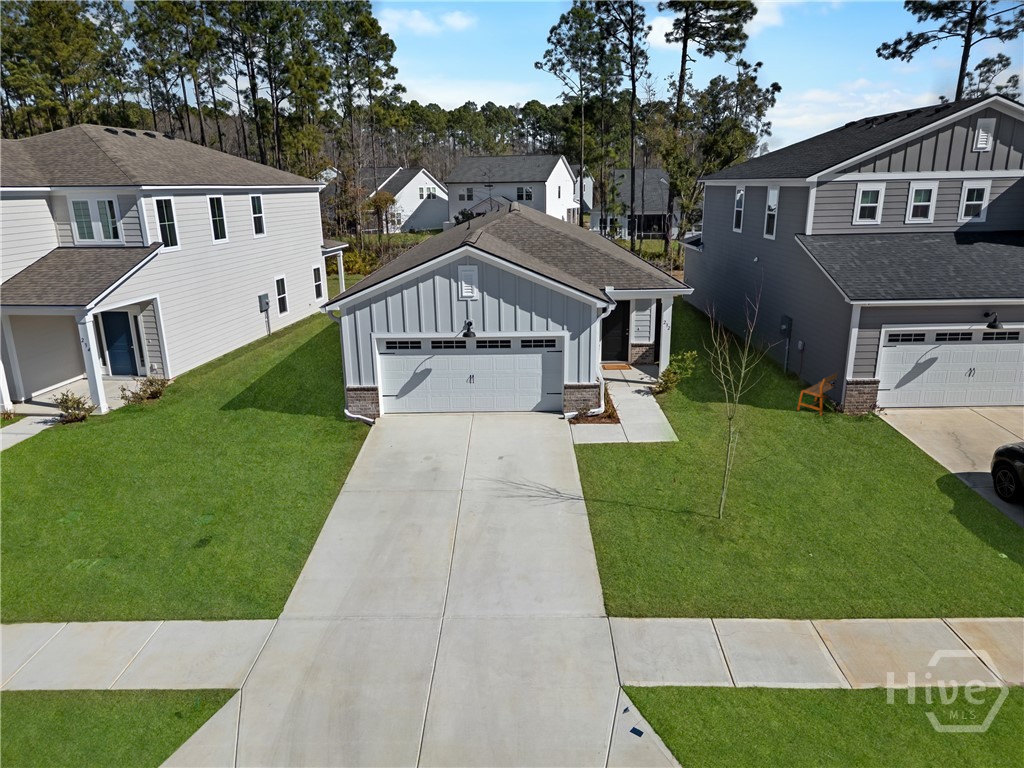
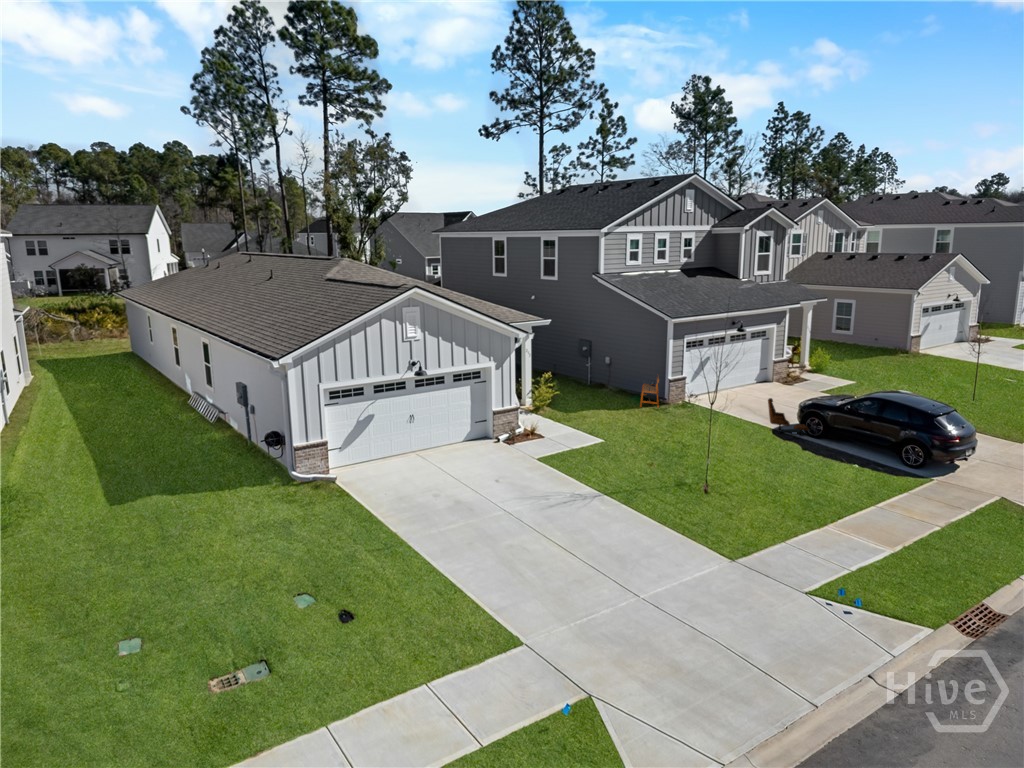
lounge chair: none [939,434,1000,502] -> present [768,398,809,435]

